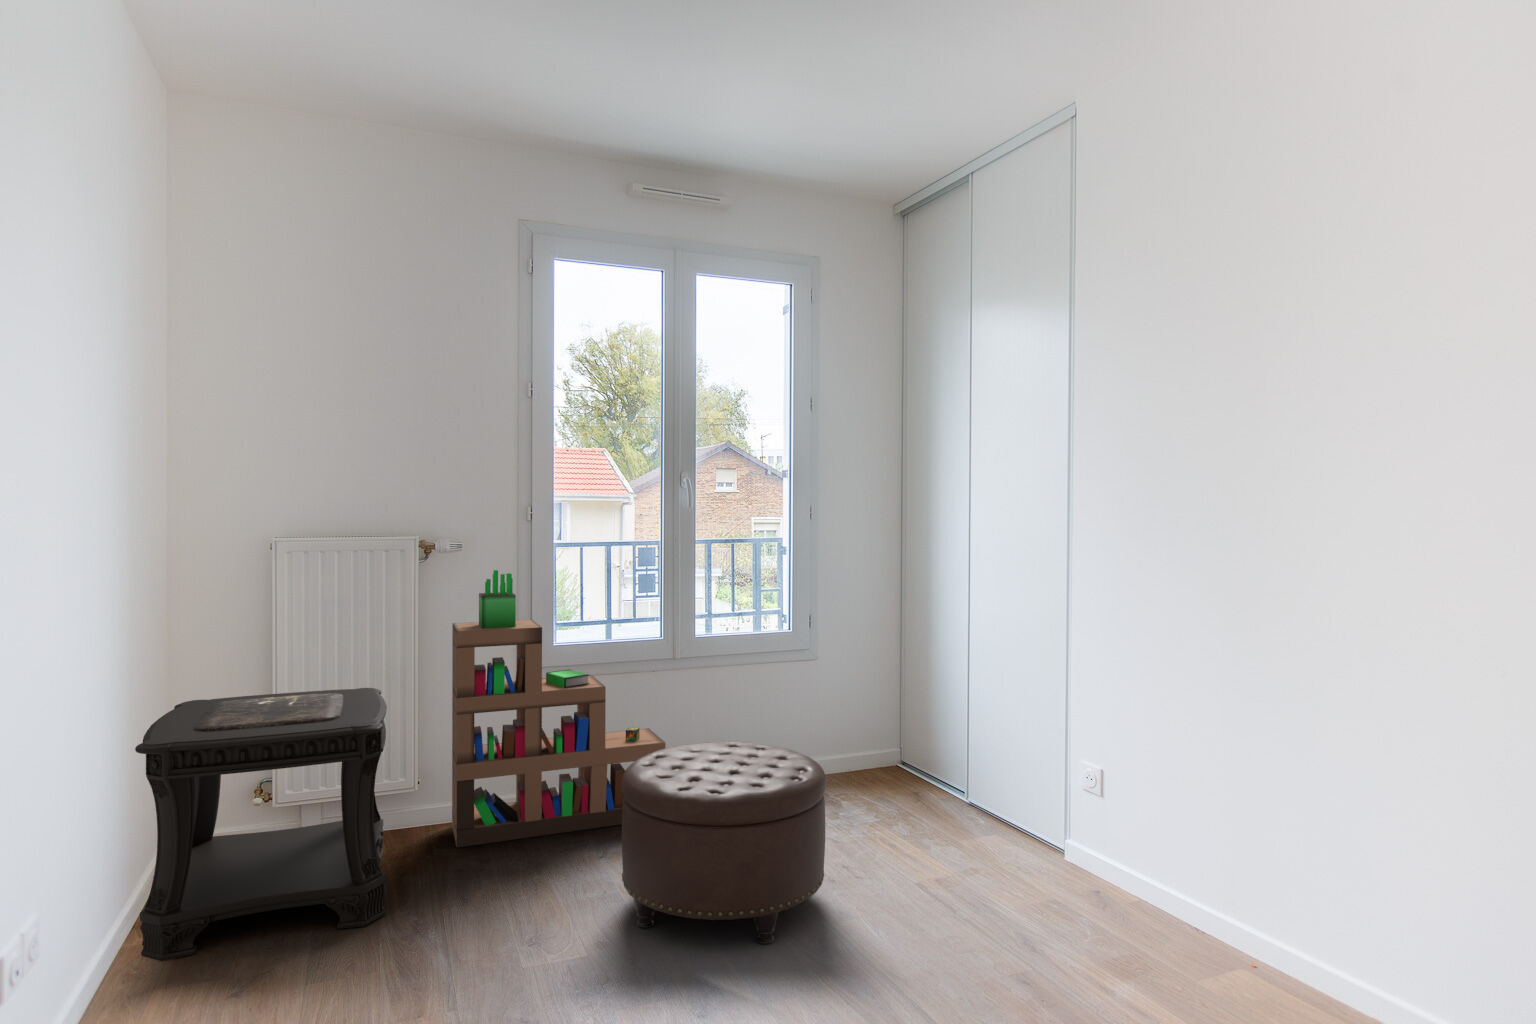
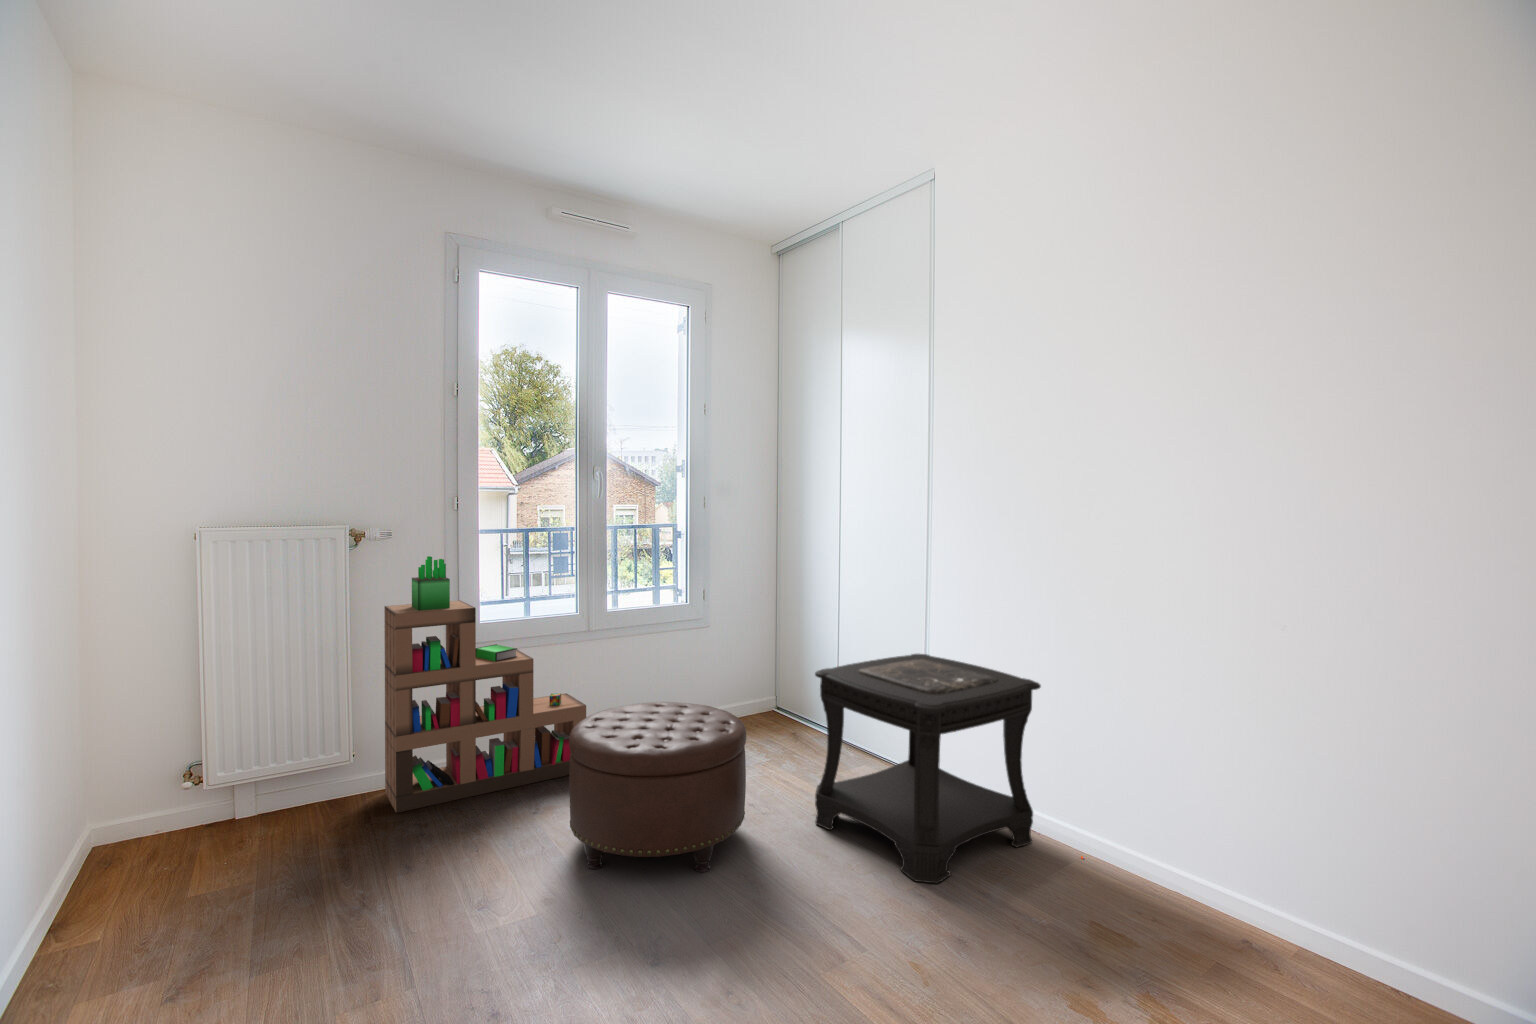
side table: present [135,688,387,961] -> present [815,654,1041,883]

